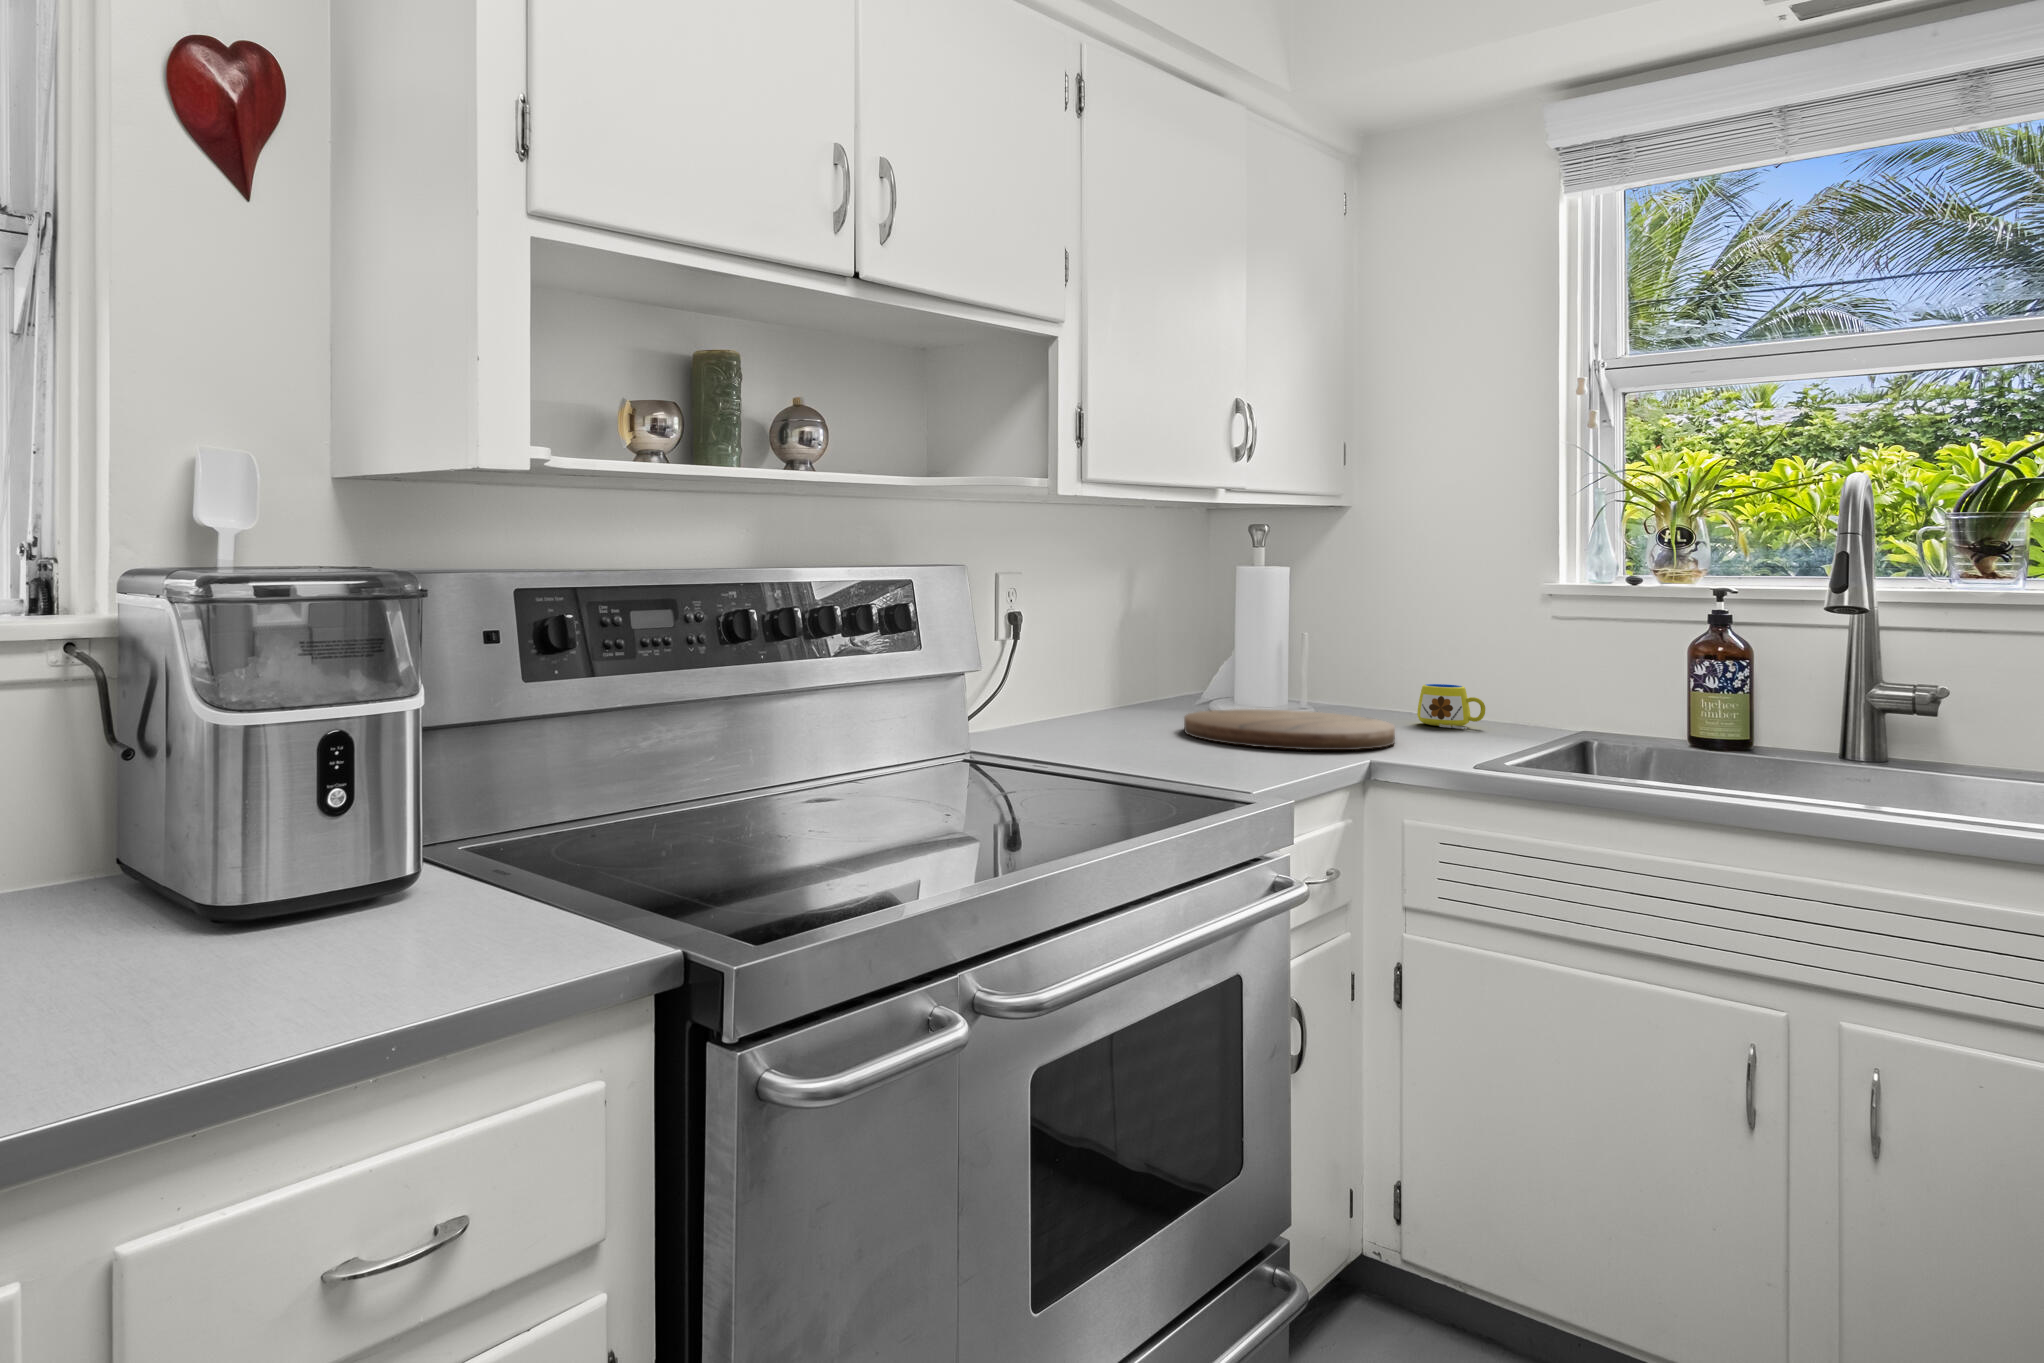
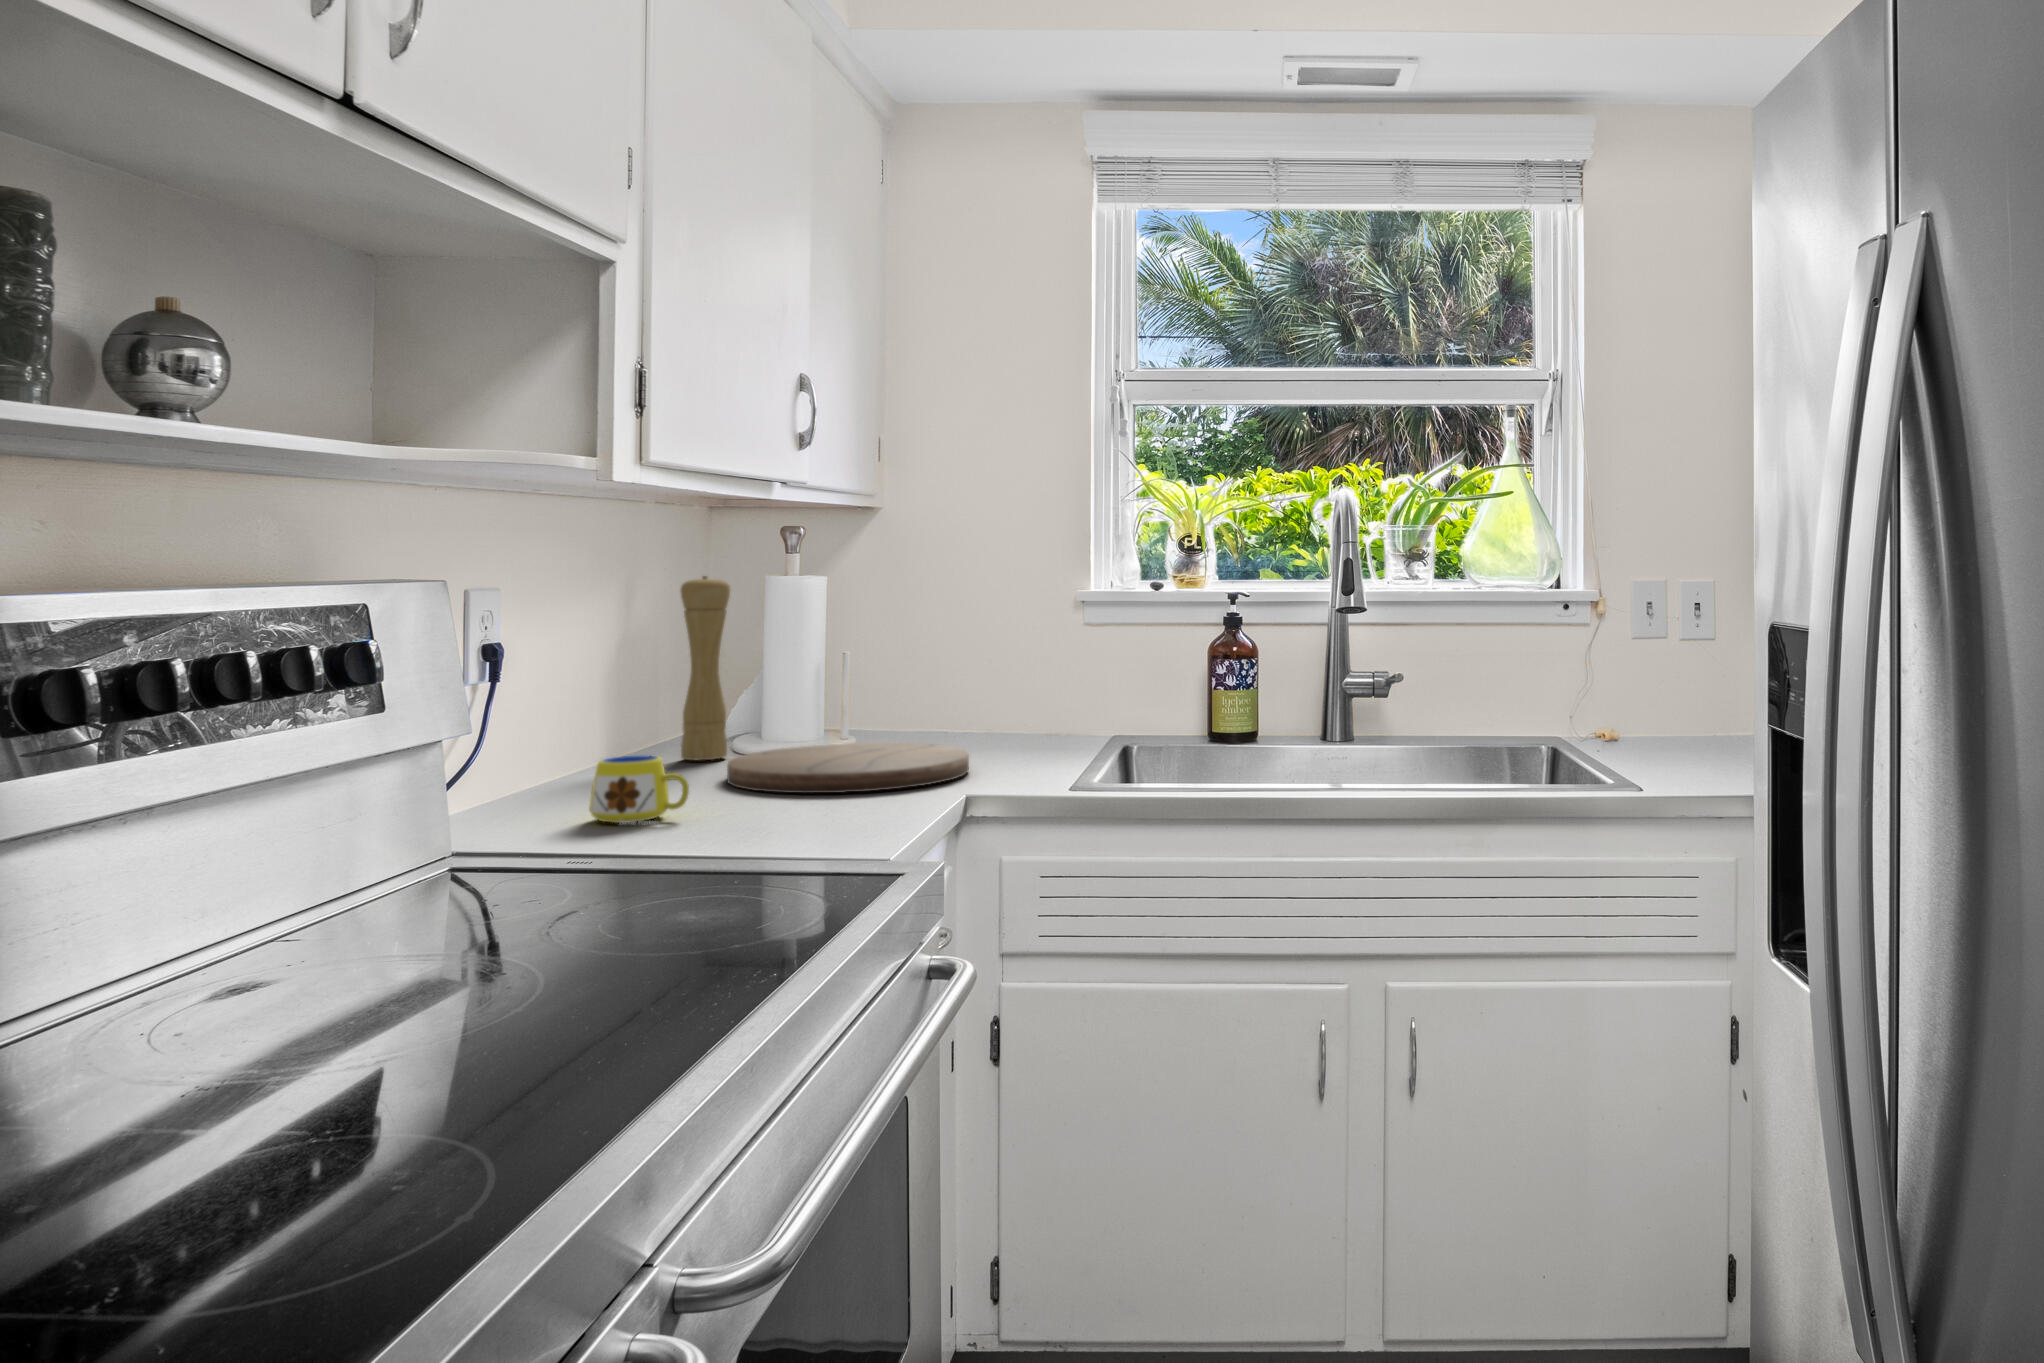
pepper mill: none [1164,564,1203,714] -> present [681,576,730,761]
mug: present [1417,684,1485,729] -> present [590,756,689,824]

